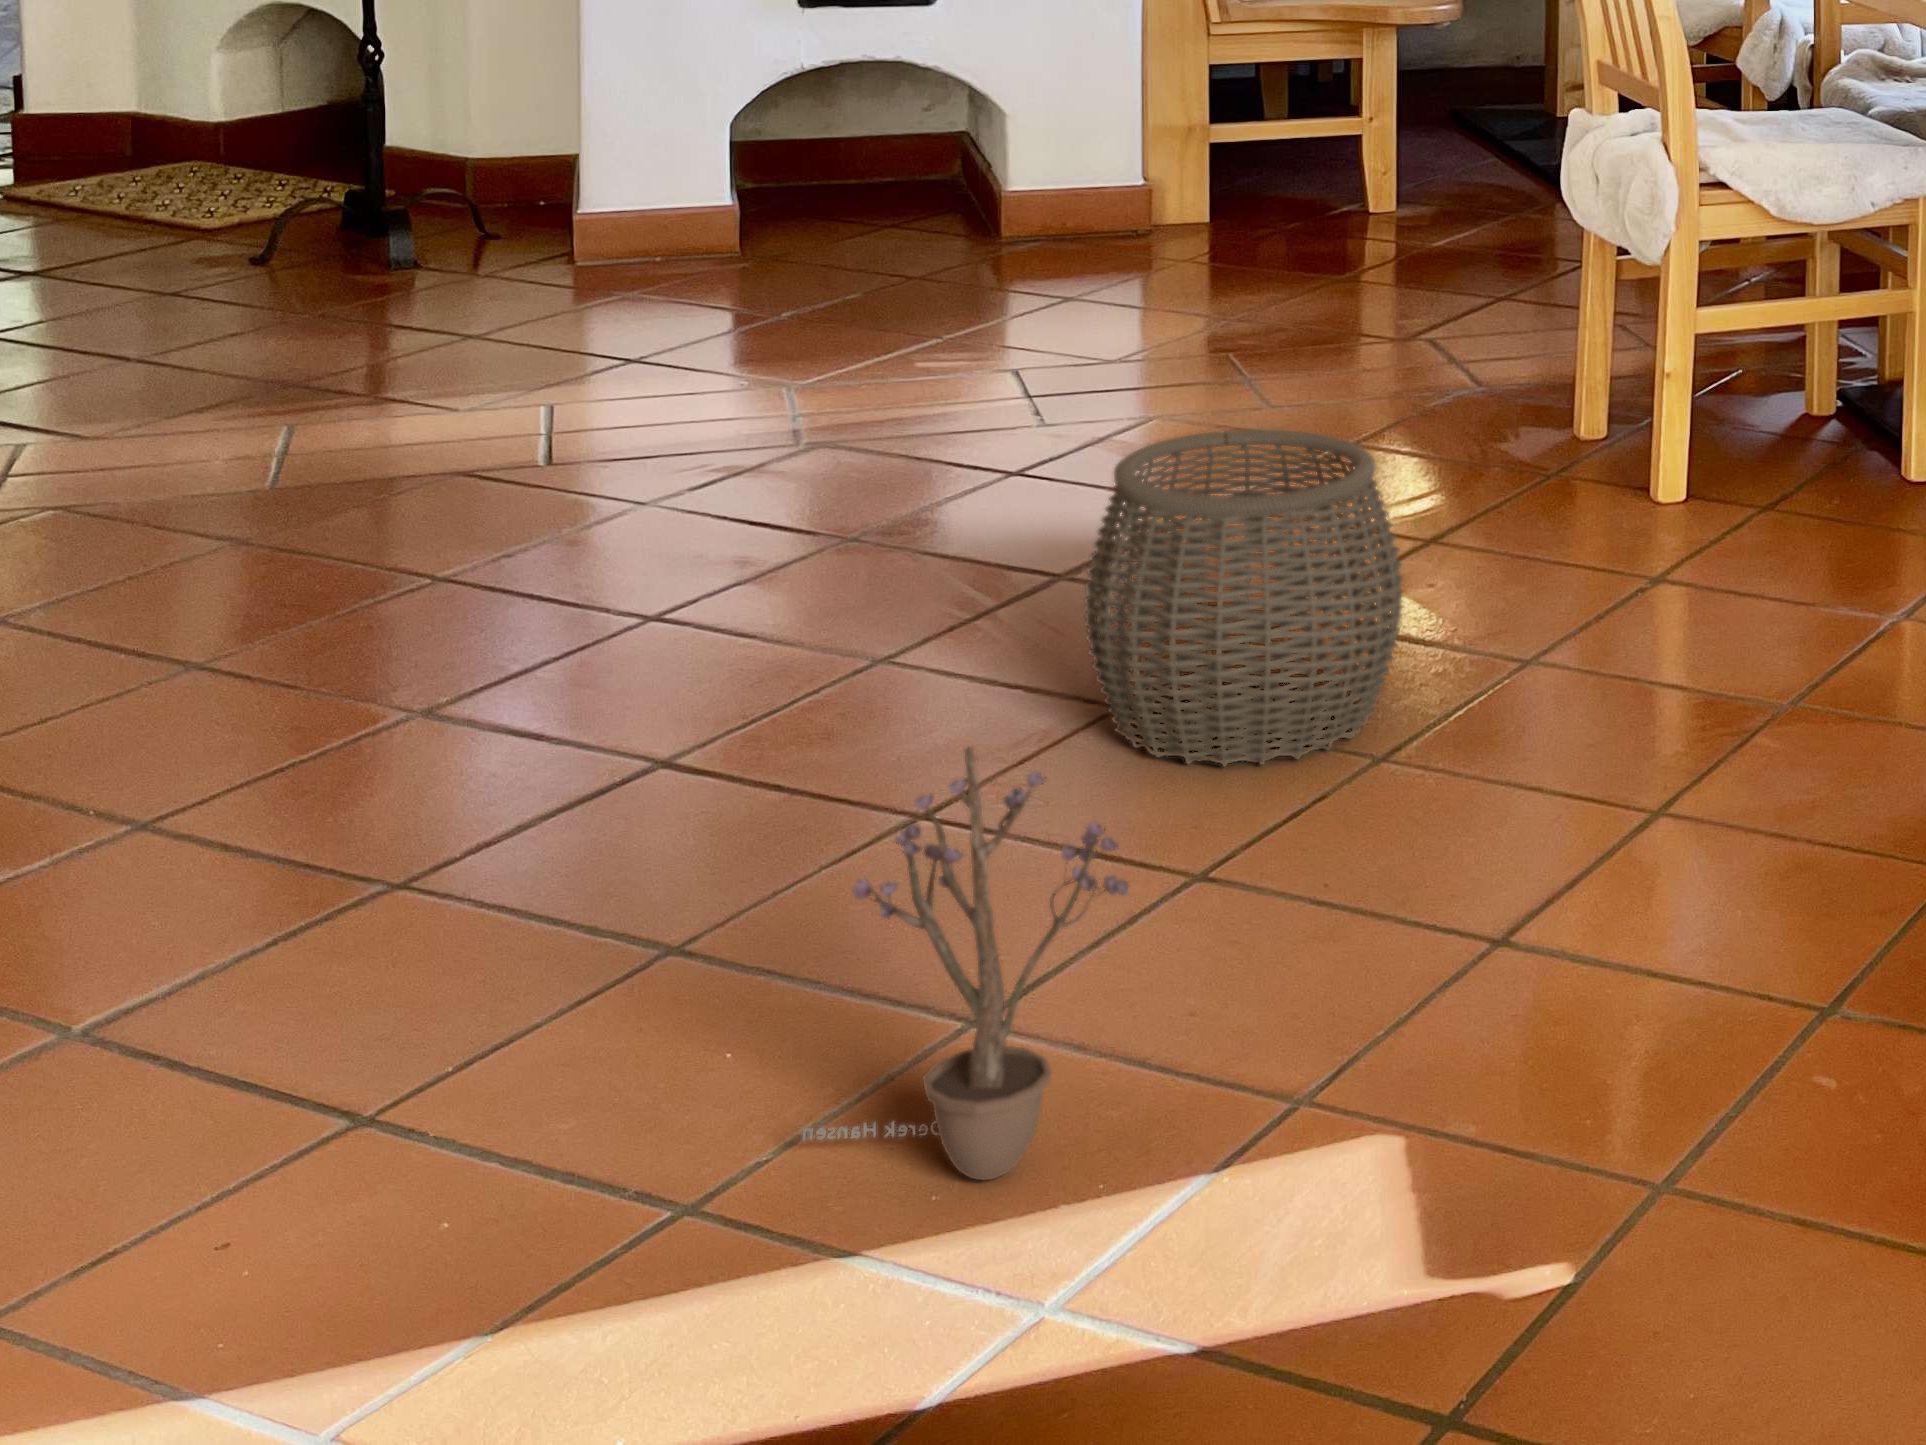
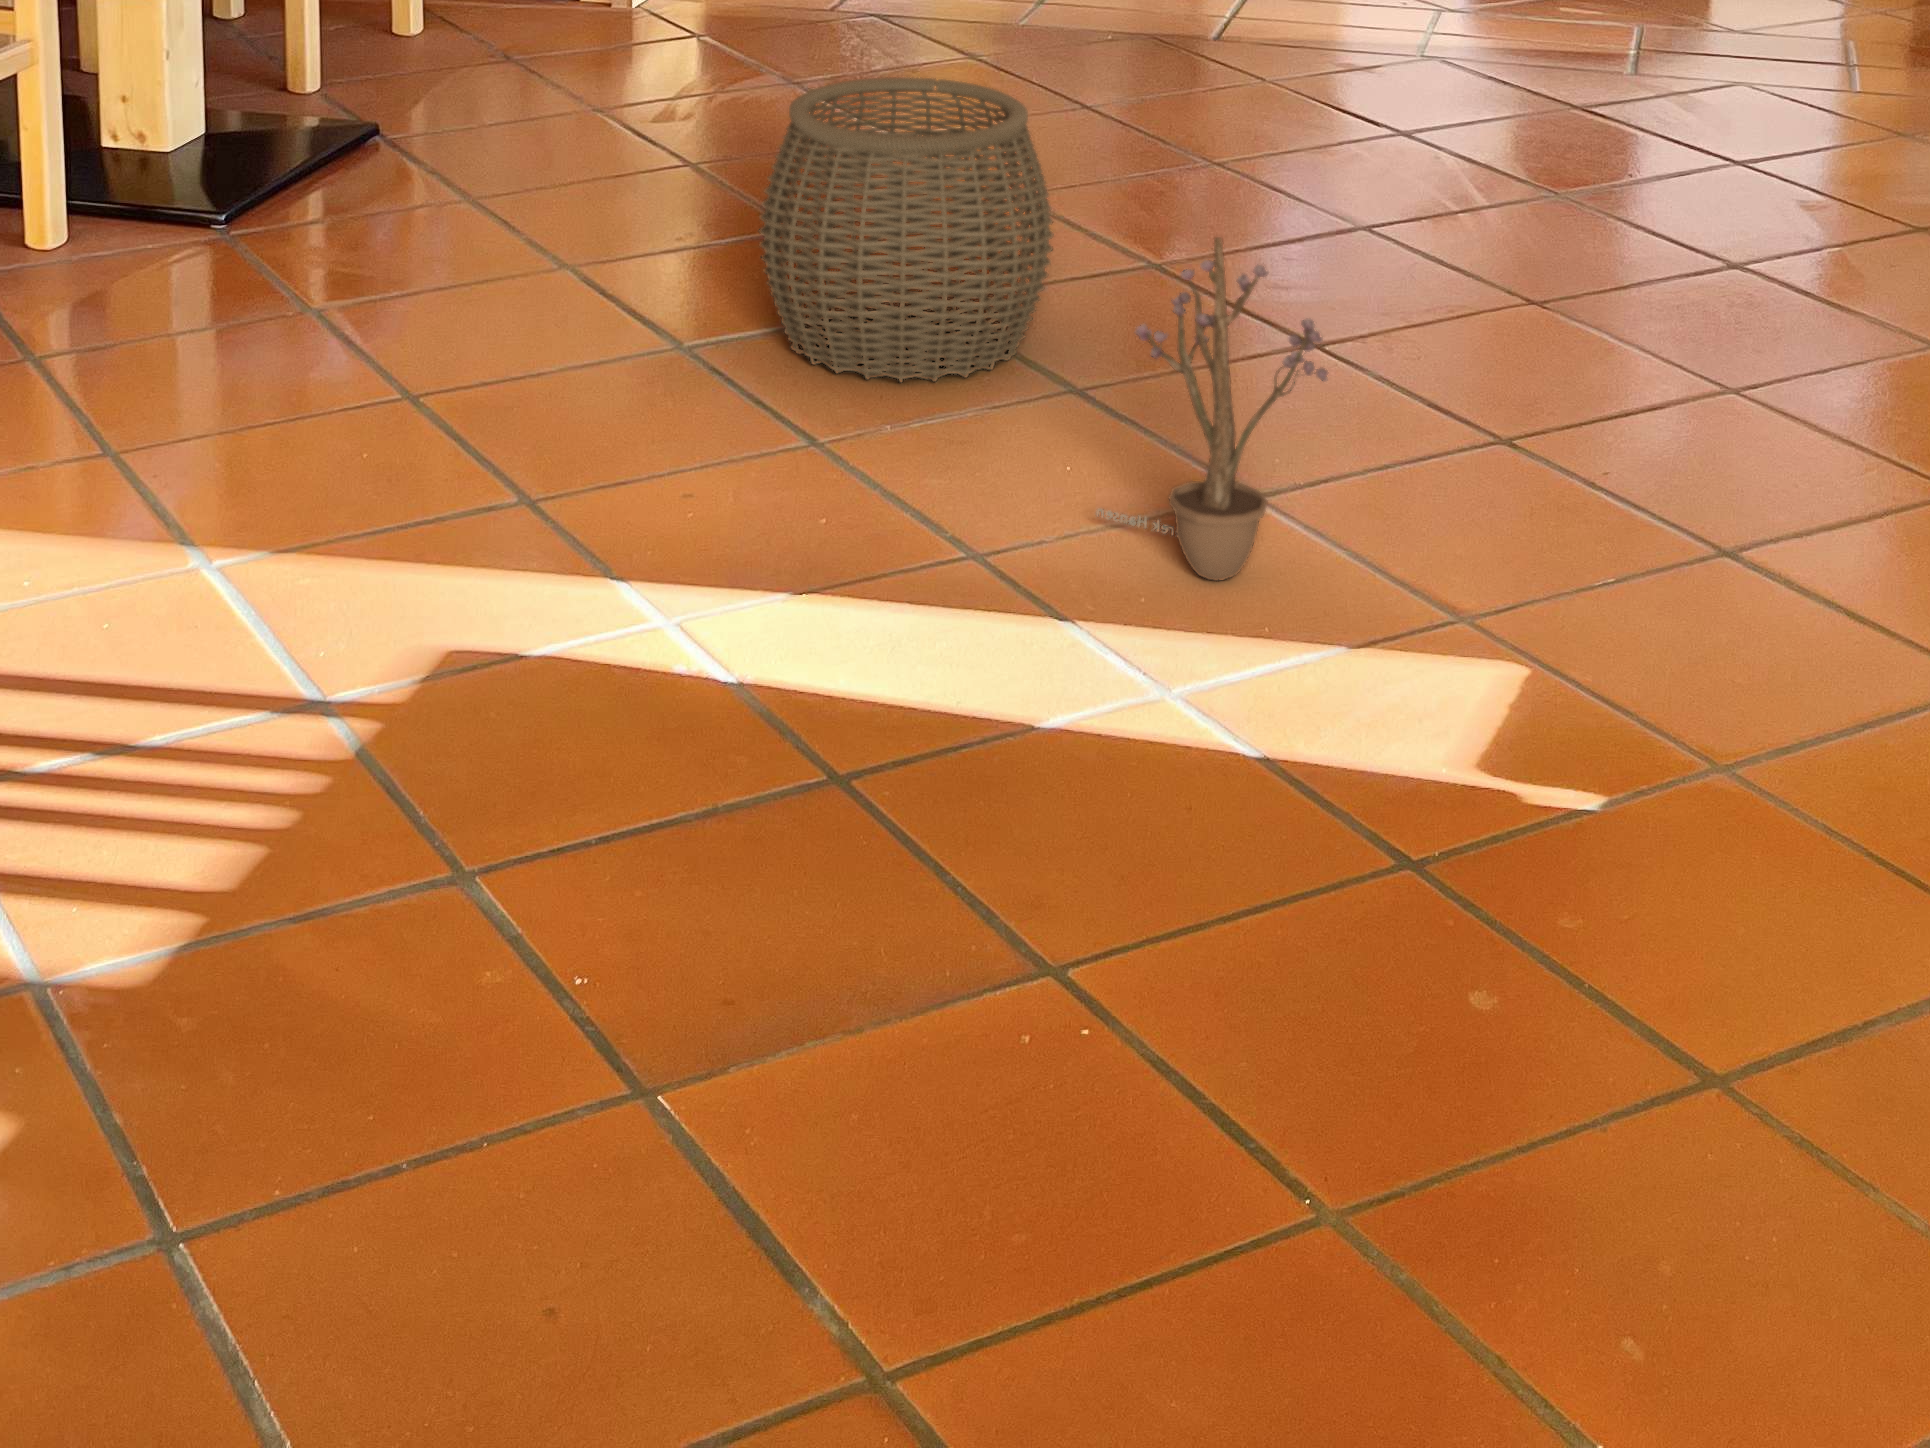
woven basket: present [1085,429,1403,766] -> present [759,77,1053,382]

